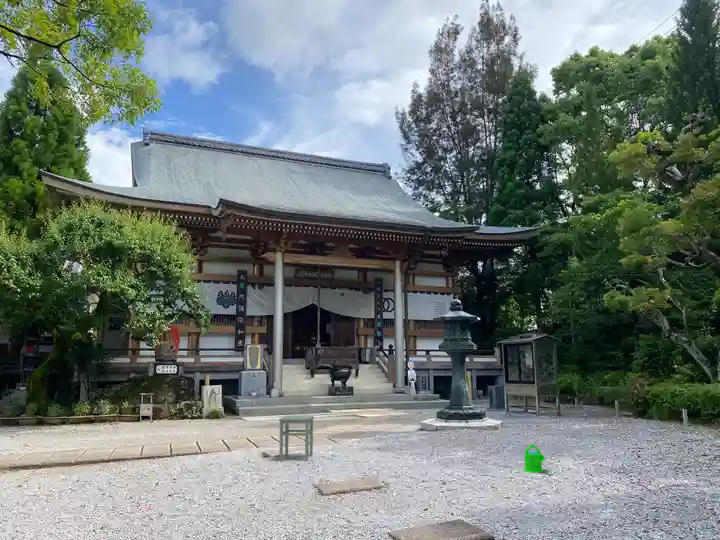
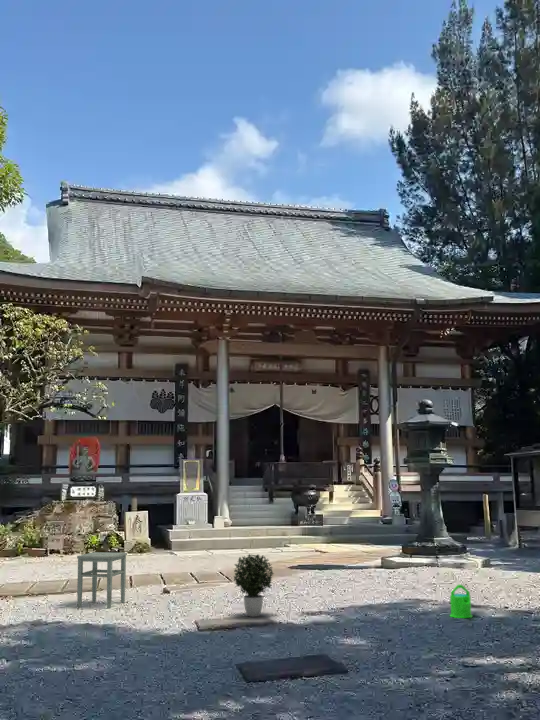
stool: present [279,416,314,461] -> present [77,552,127,608]
potted plant: none [344,421,380,477] -> present [234,554,273,617]

